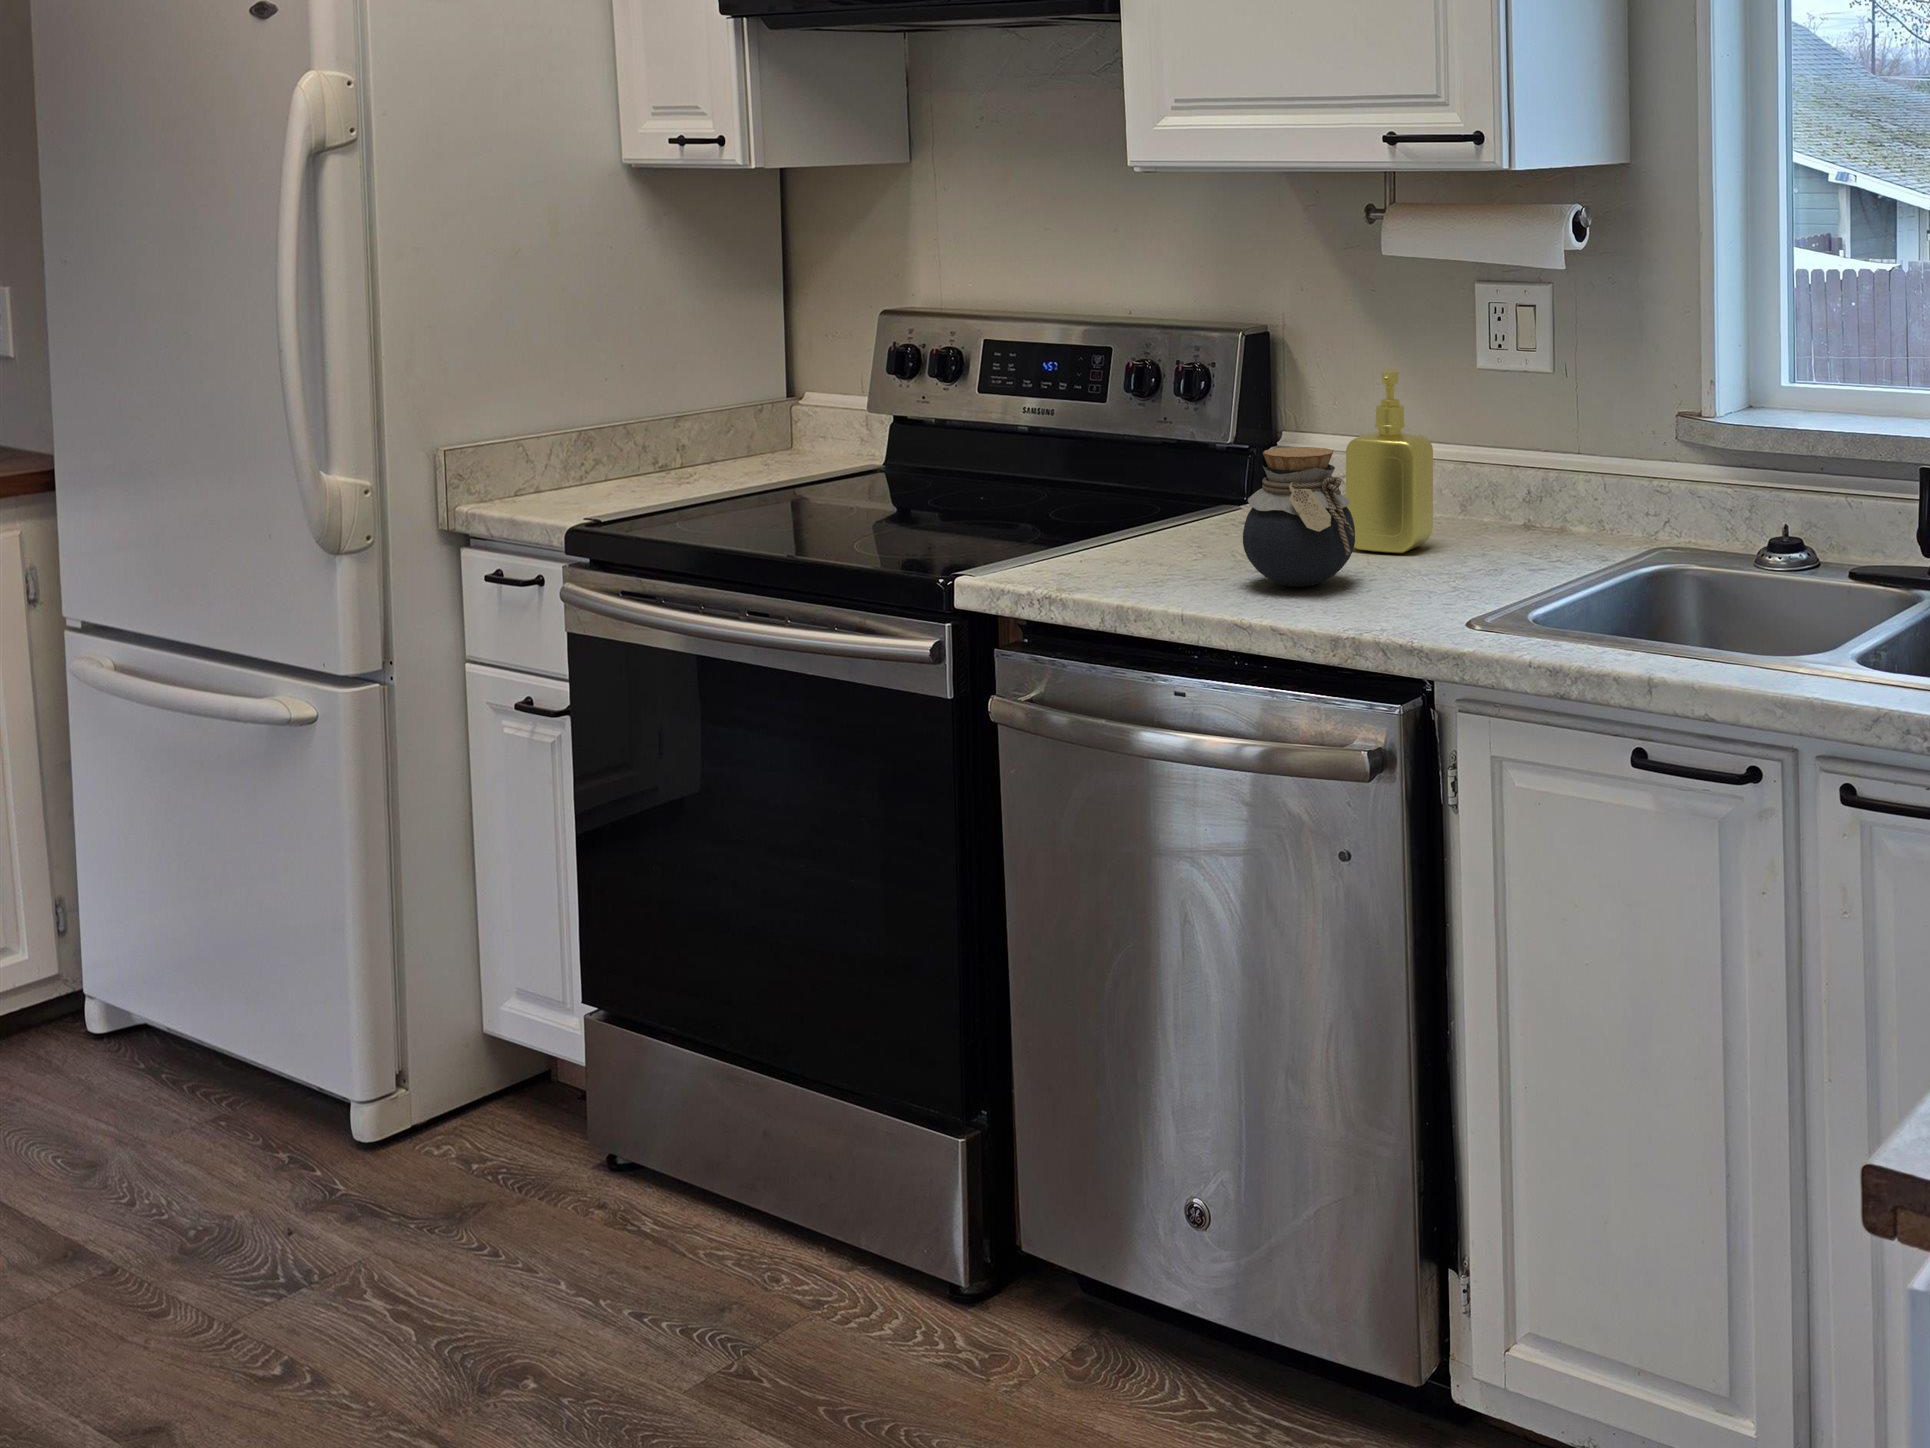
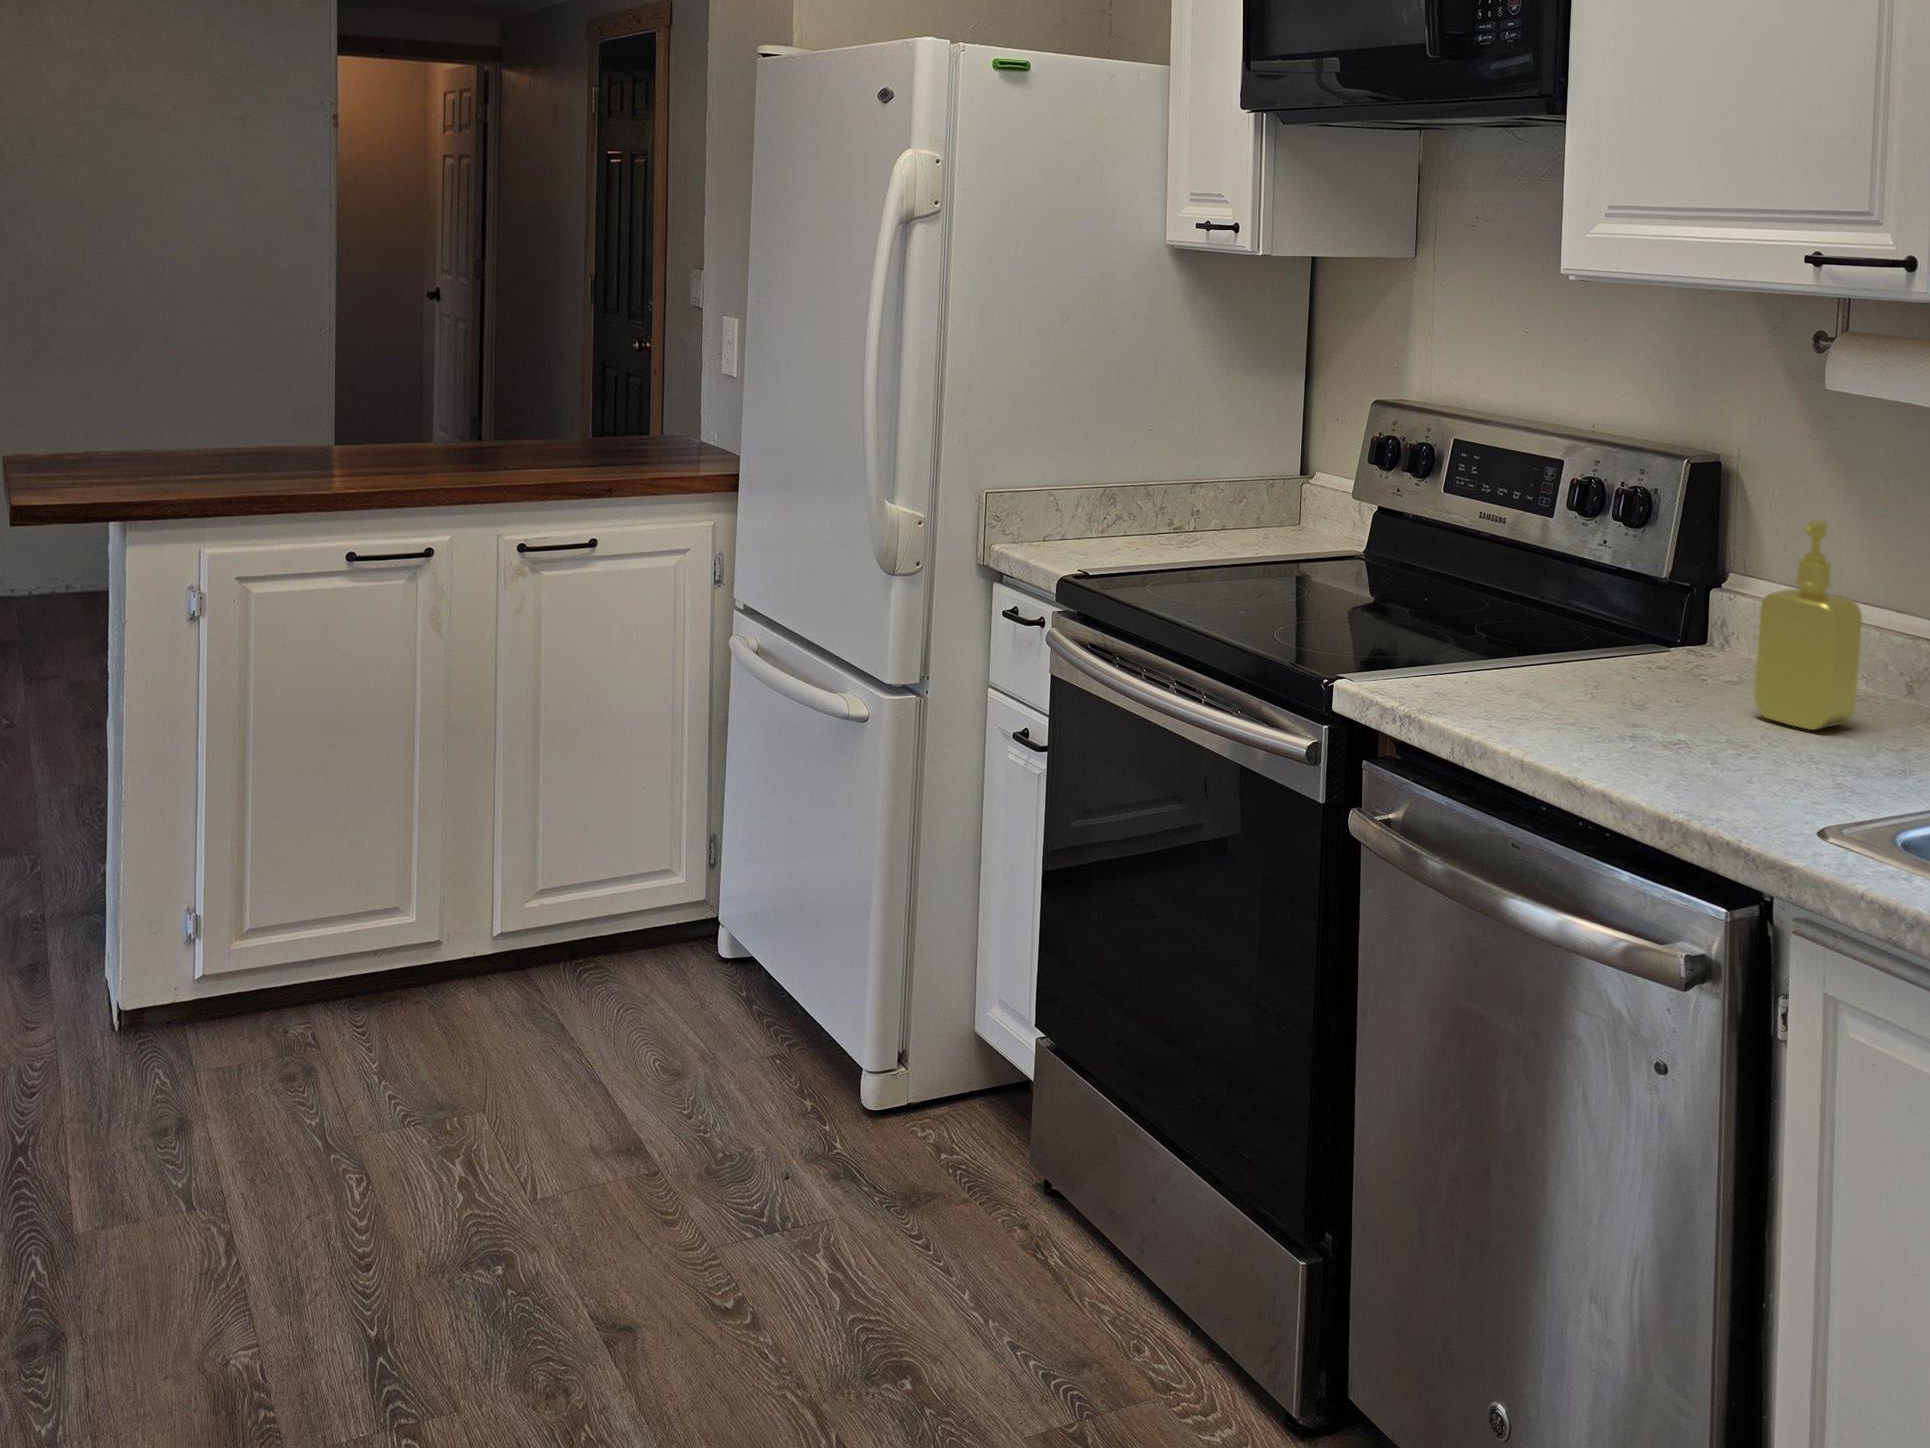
jar: present [1243,447,1355,587] -> none [1610,593,1738,751]

